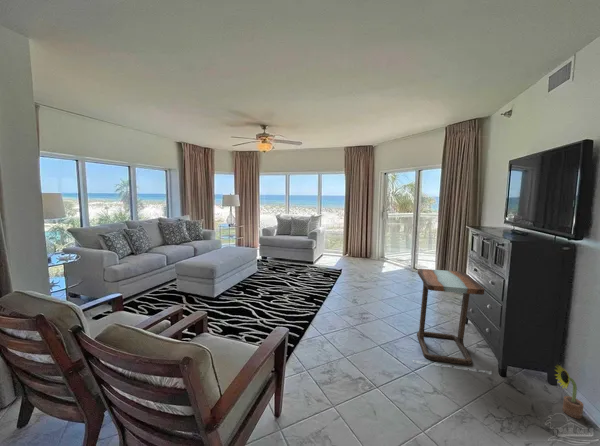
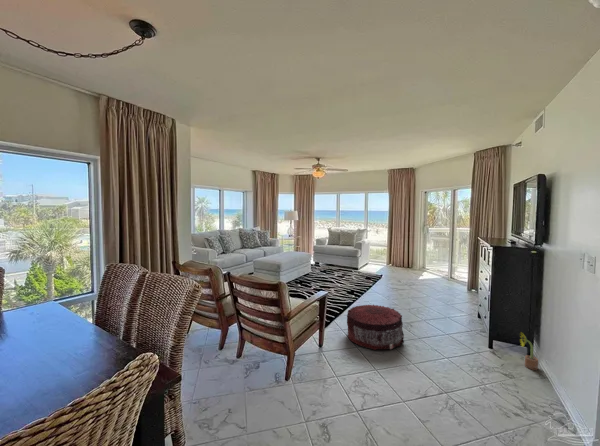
side table: present [413,269,491,374] -> none [422,267,482,344]
pouf: none [314,329,399,413] -> present [347,305,404,350]

